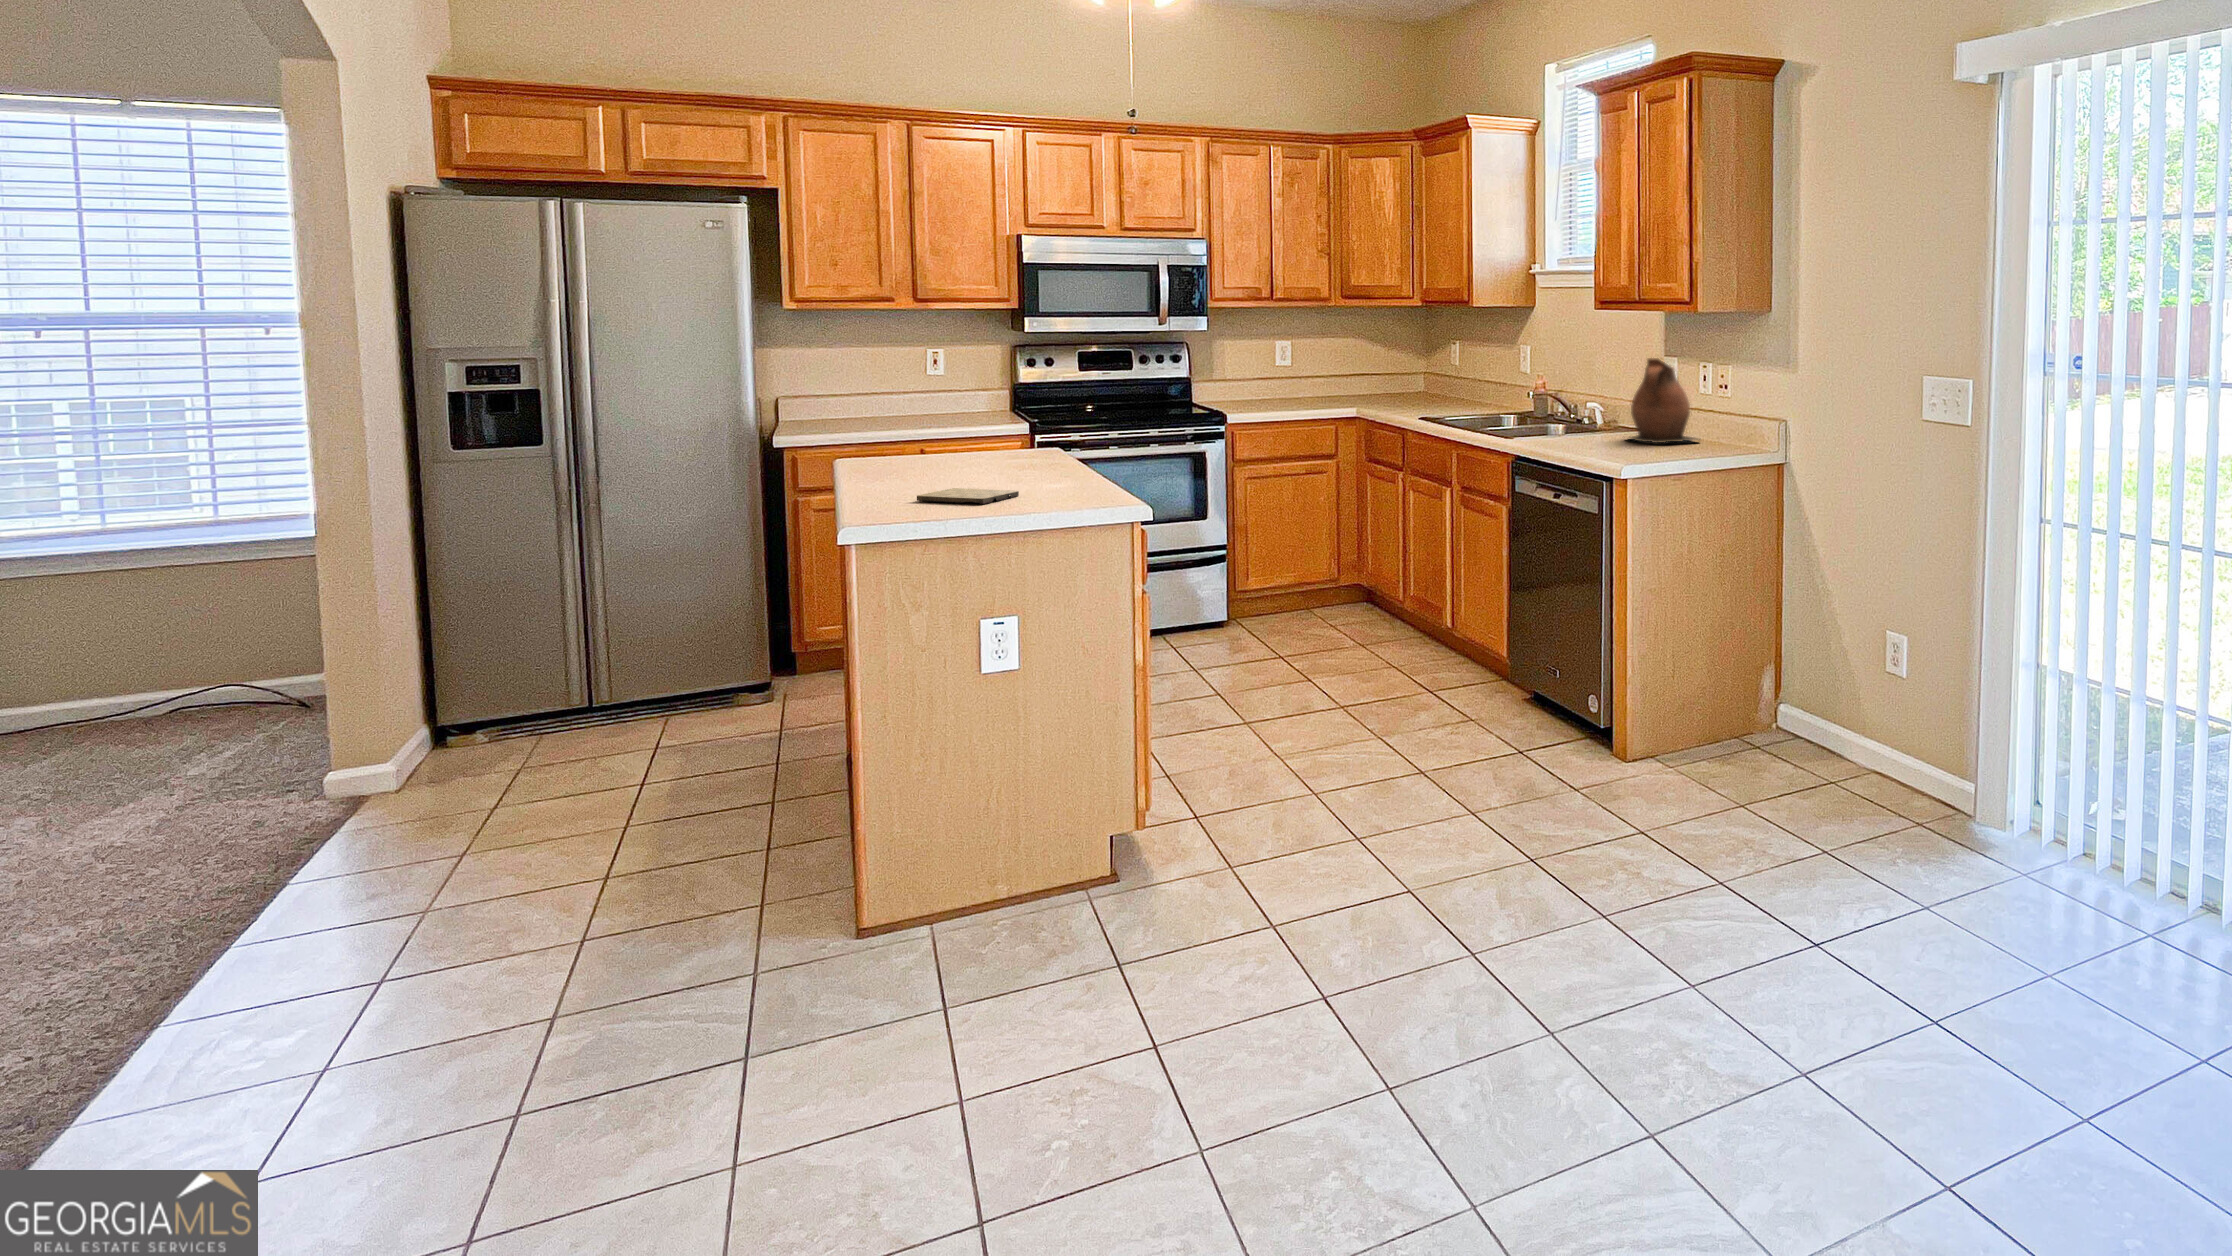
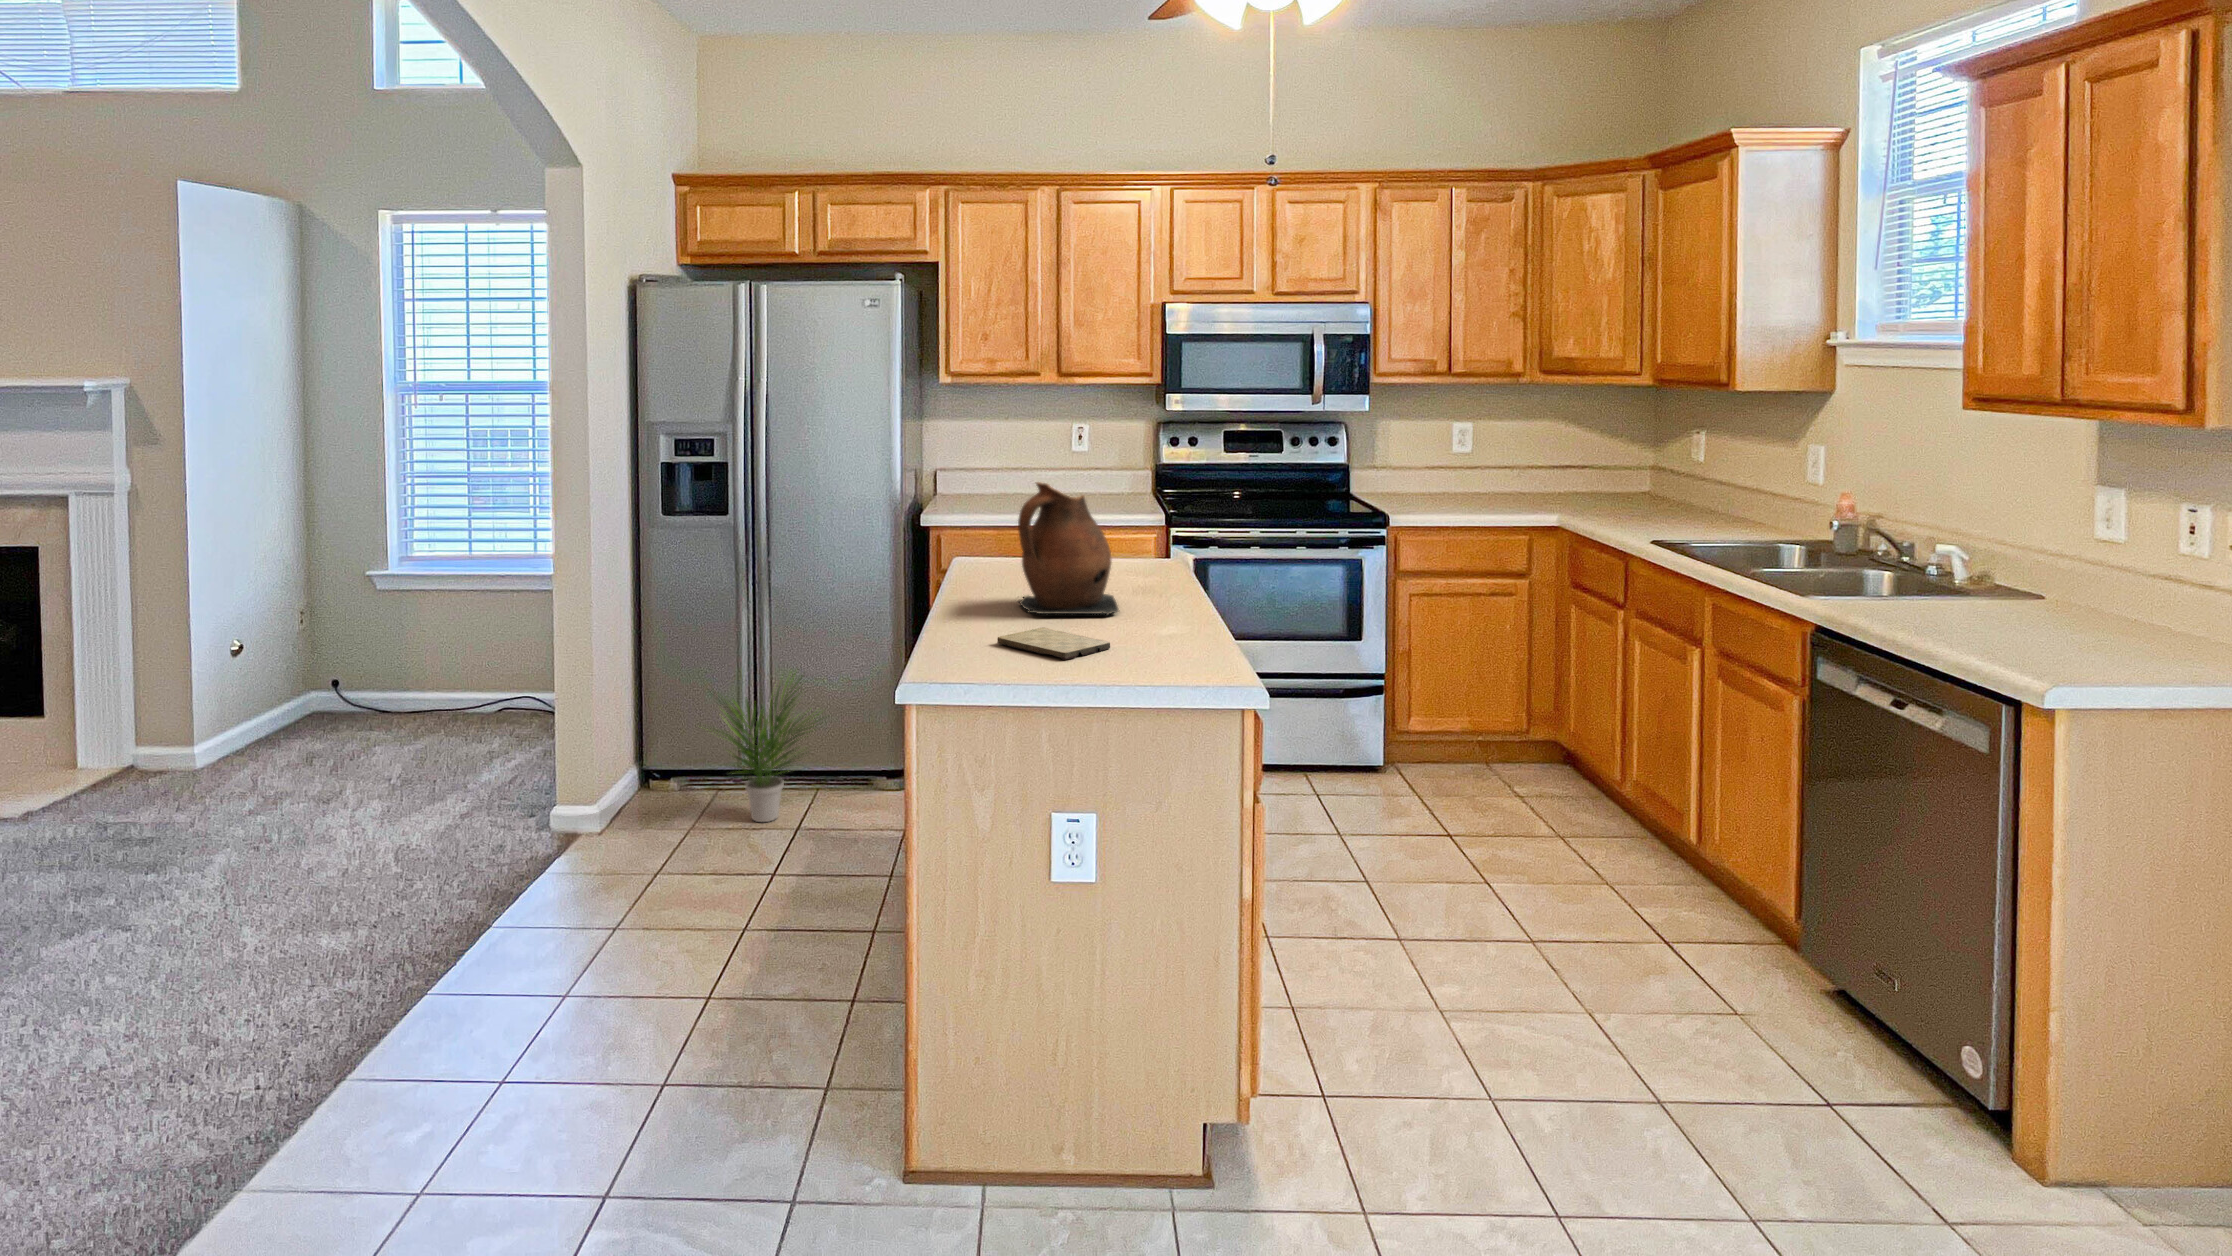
ceramic pitcher: present [1629,358,1695,443] -> present [1018,482,1119,615]
potted plant: none [518,591,688,748] -> present [713,672,816,822]

